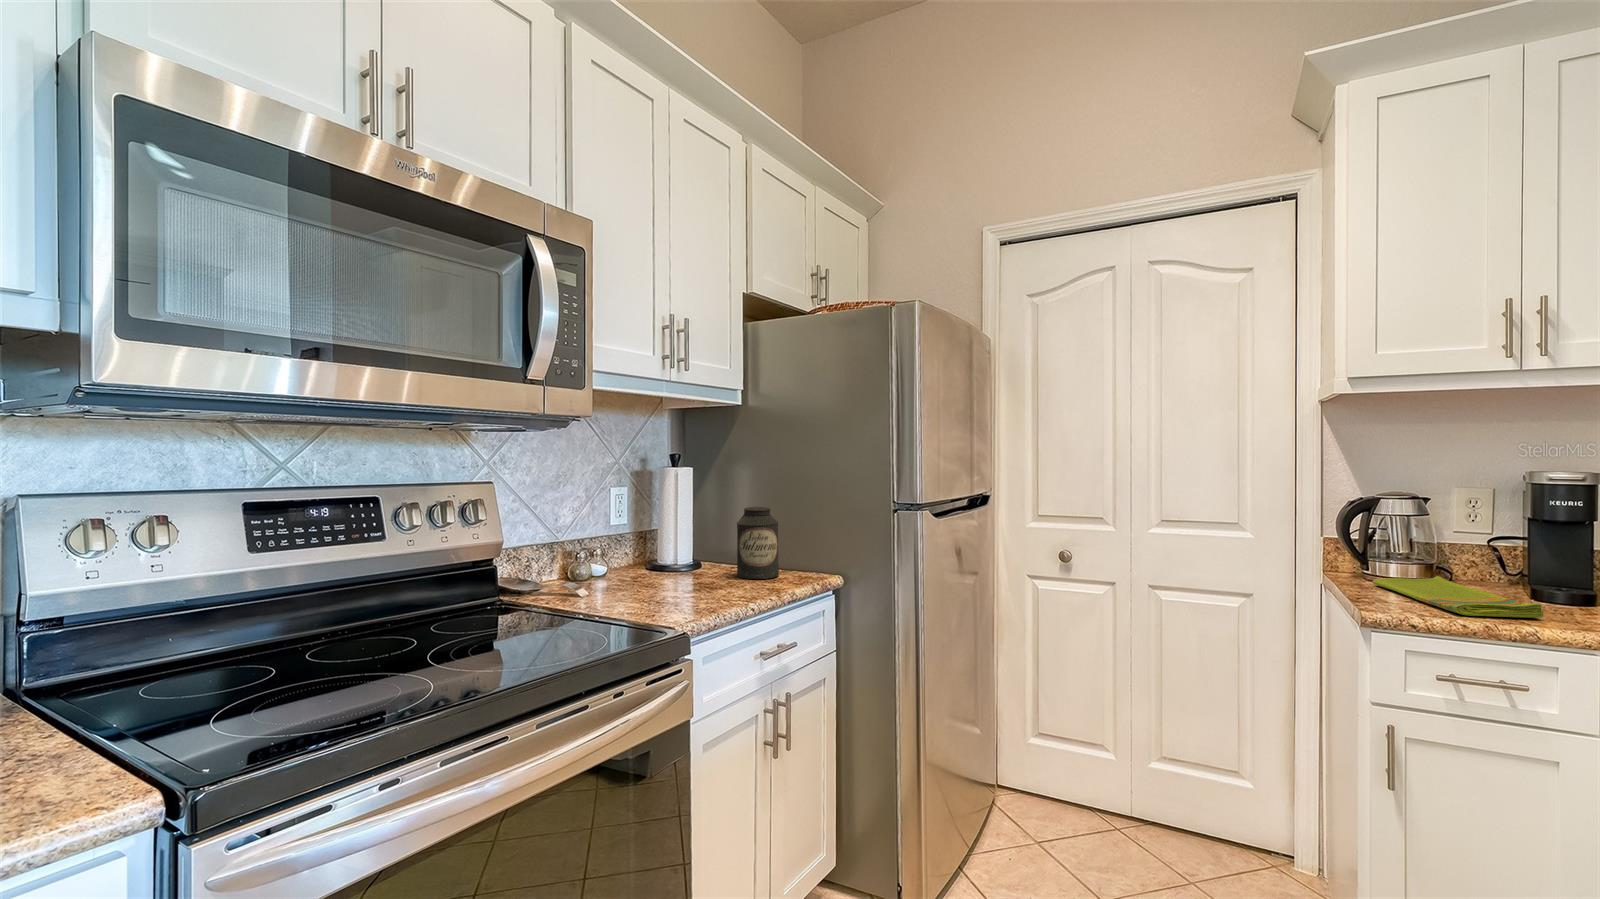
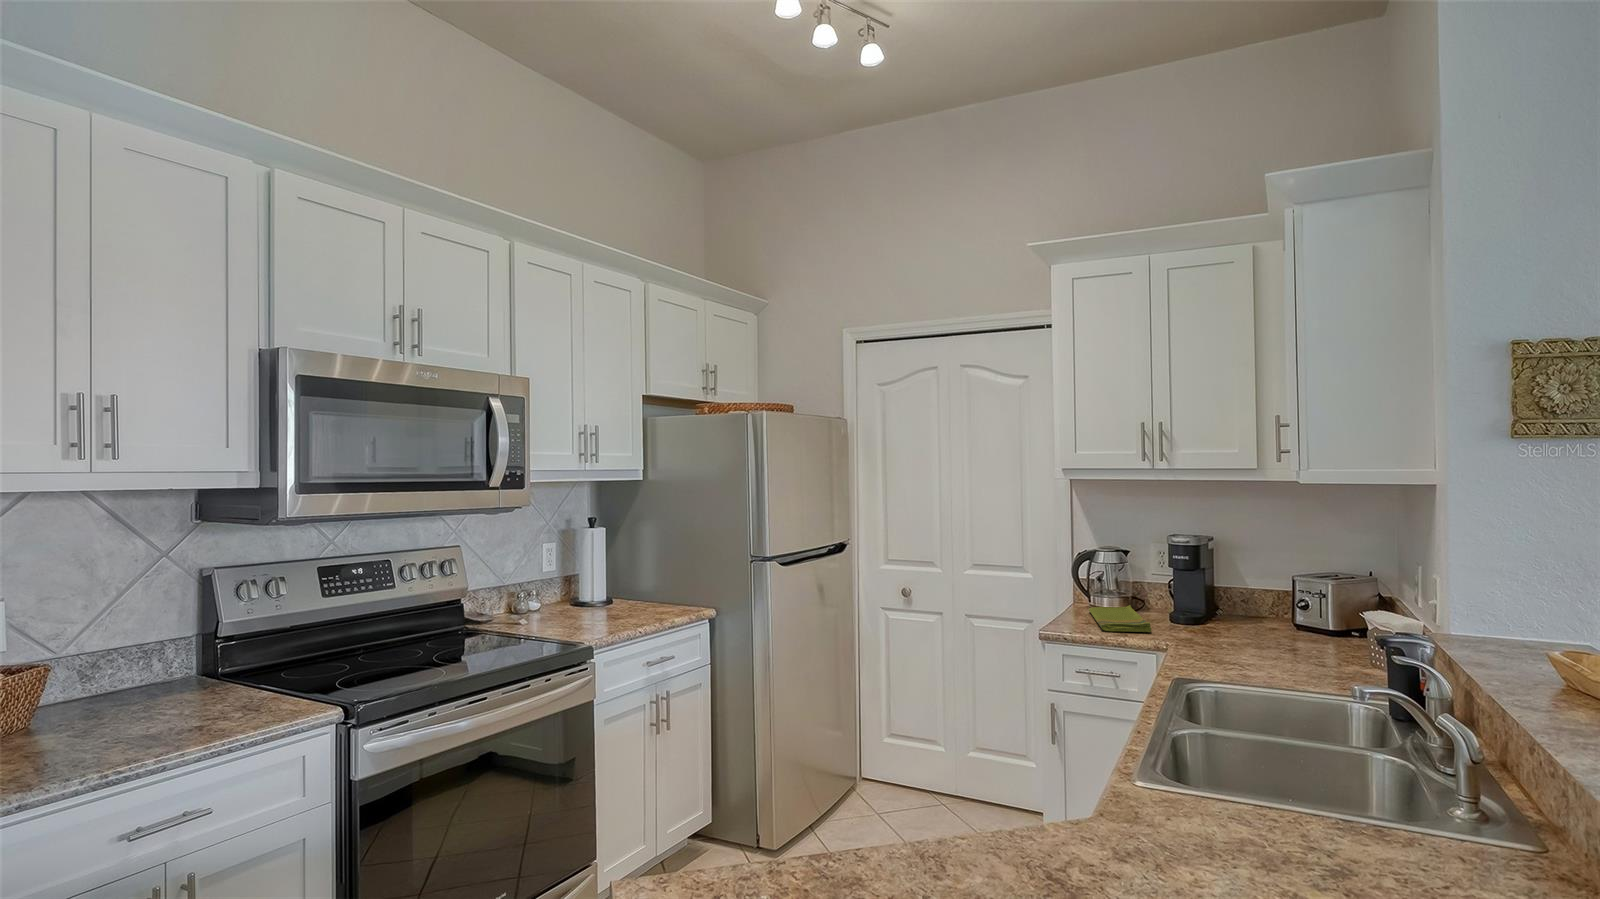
canister: present [737,507,779,579] -> none [637,559,668,611]

